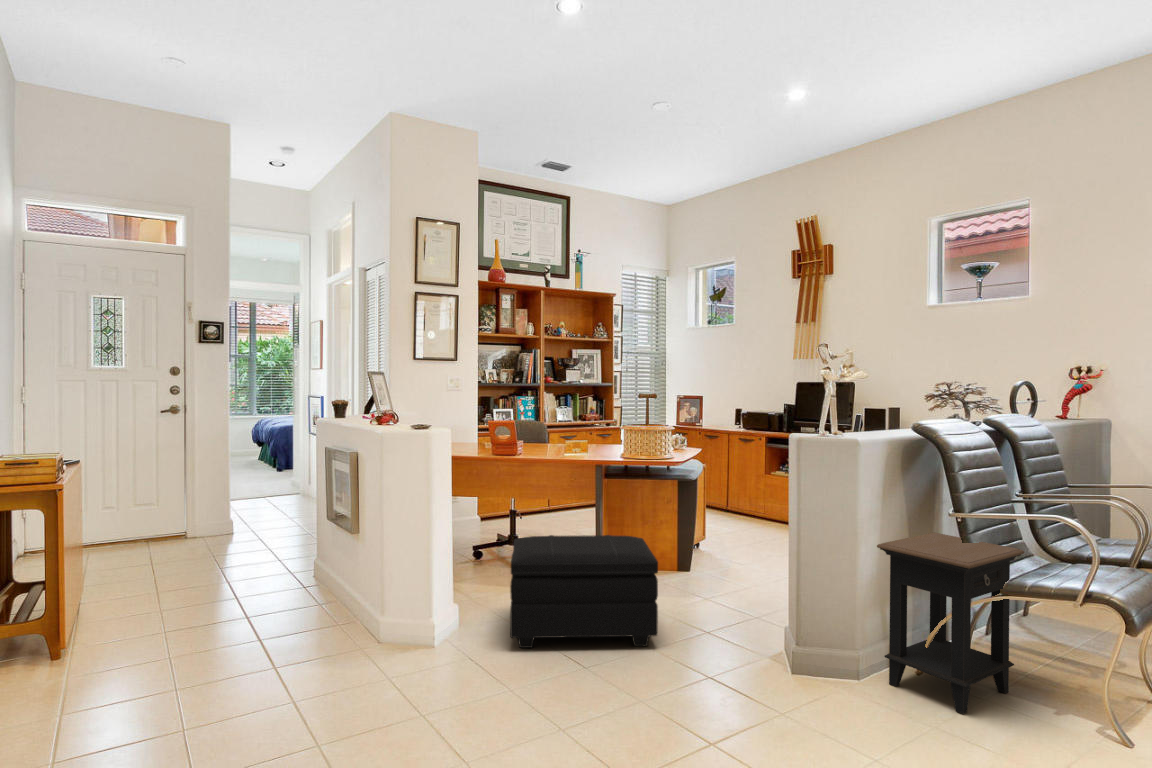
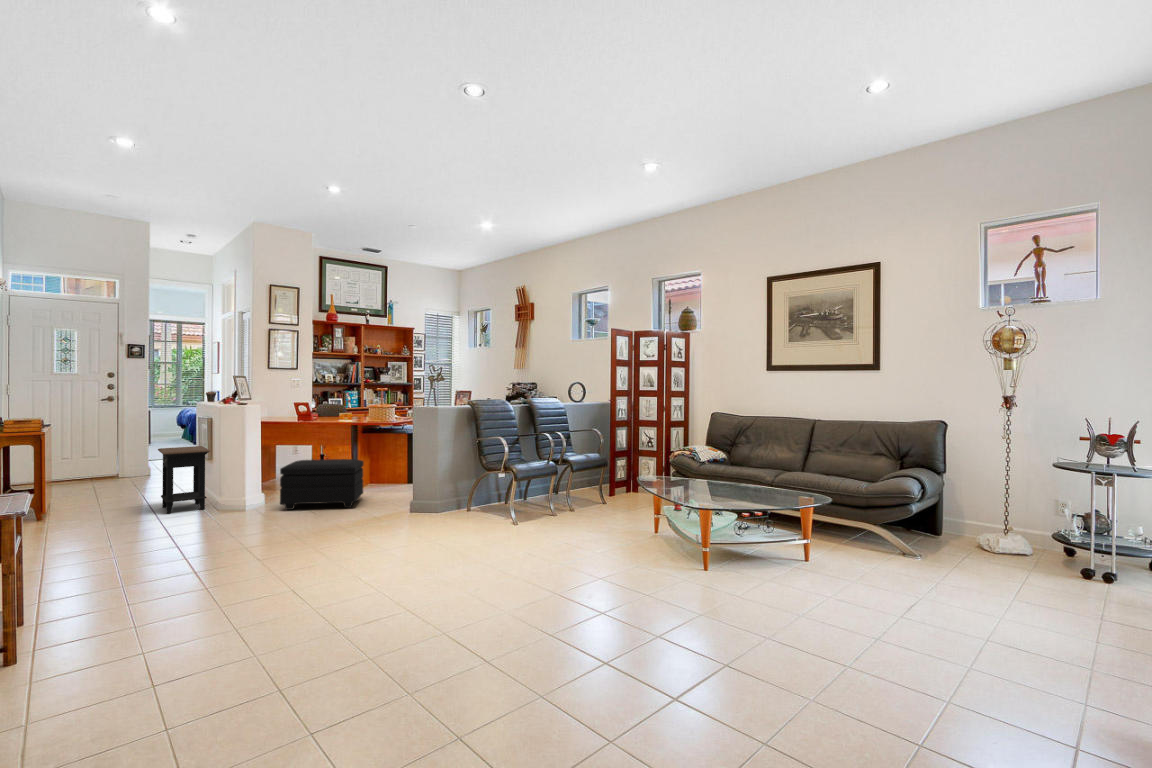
side table: present [877,533,1025,714] -> present [158,446,210,514]

